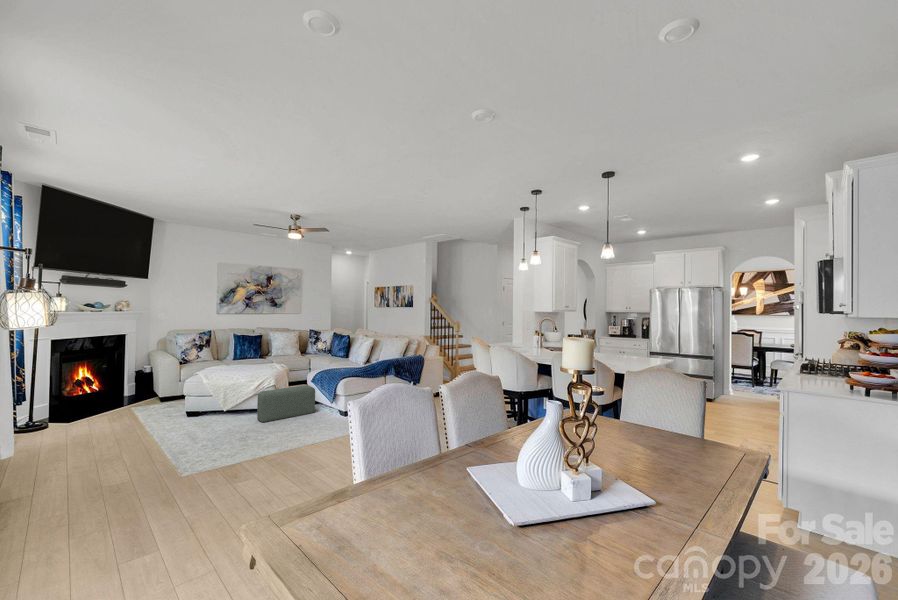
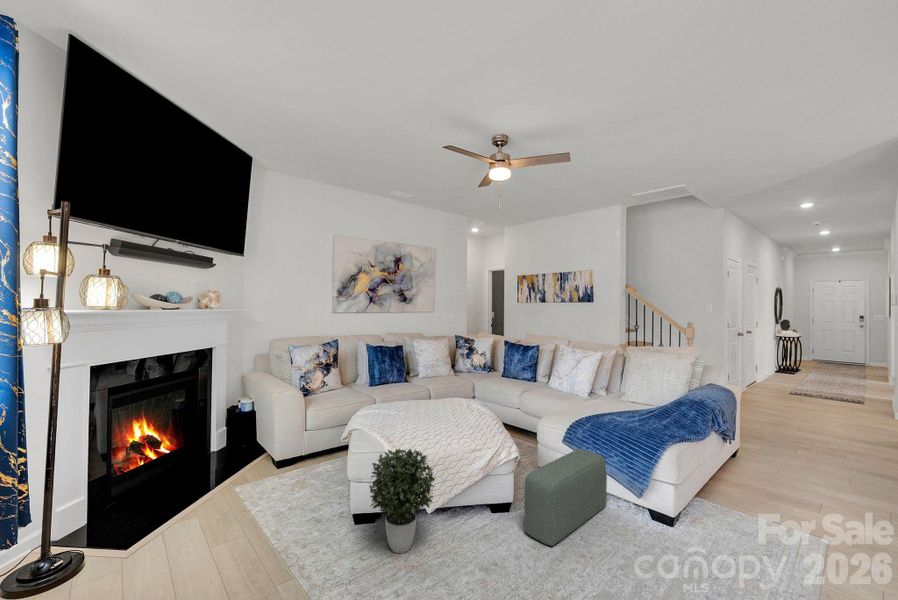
potted plant: none [174,378,212,423] -> present [370,449,435,553]

